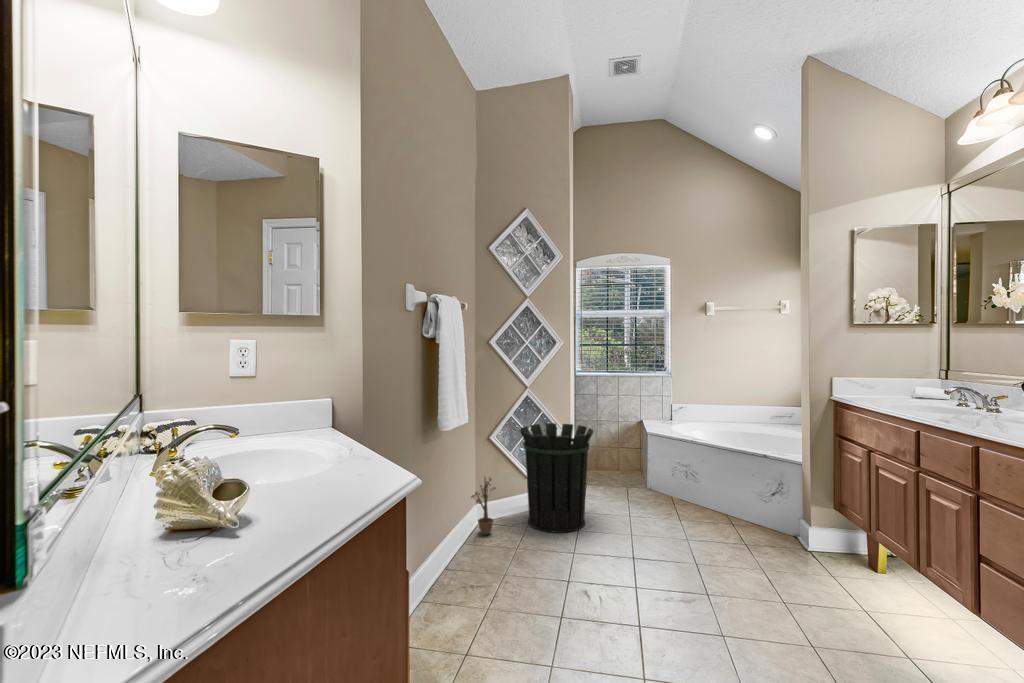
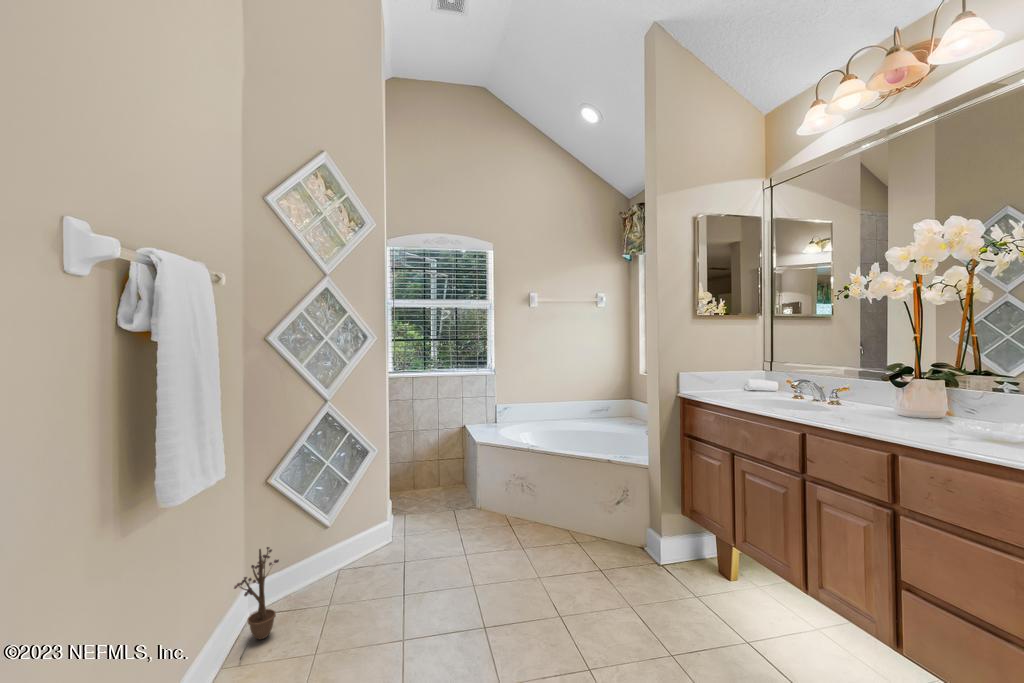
waste bin: present [520,423,593,533] -> none [316,447,424,608]

